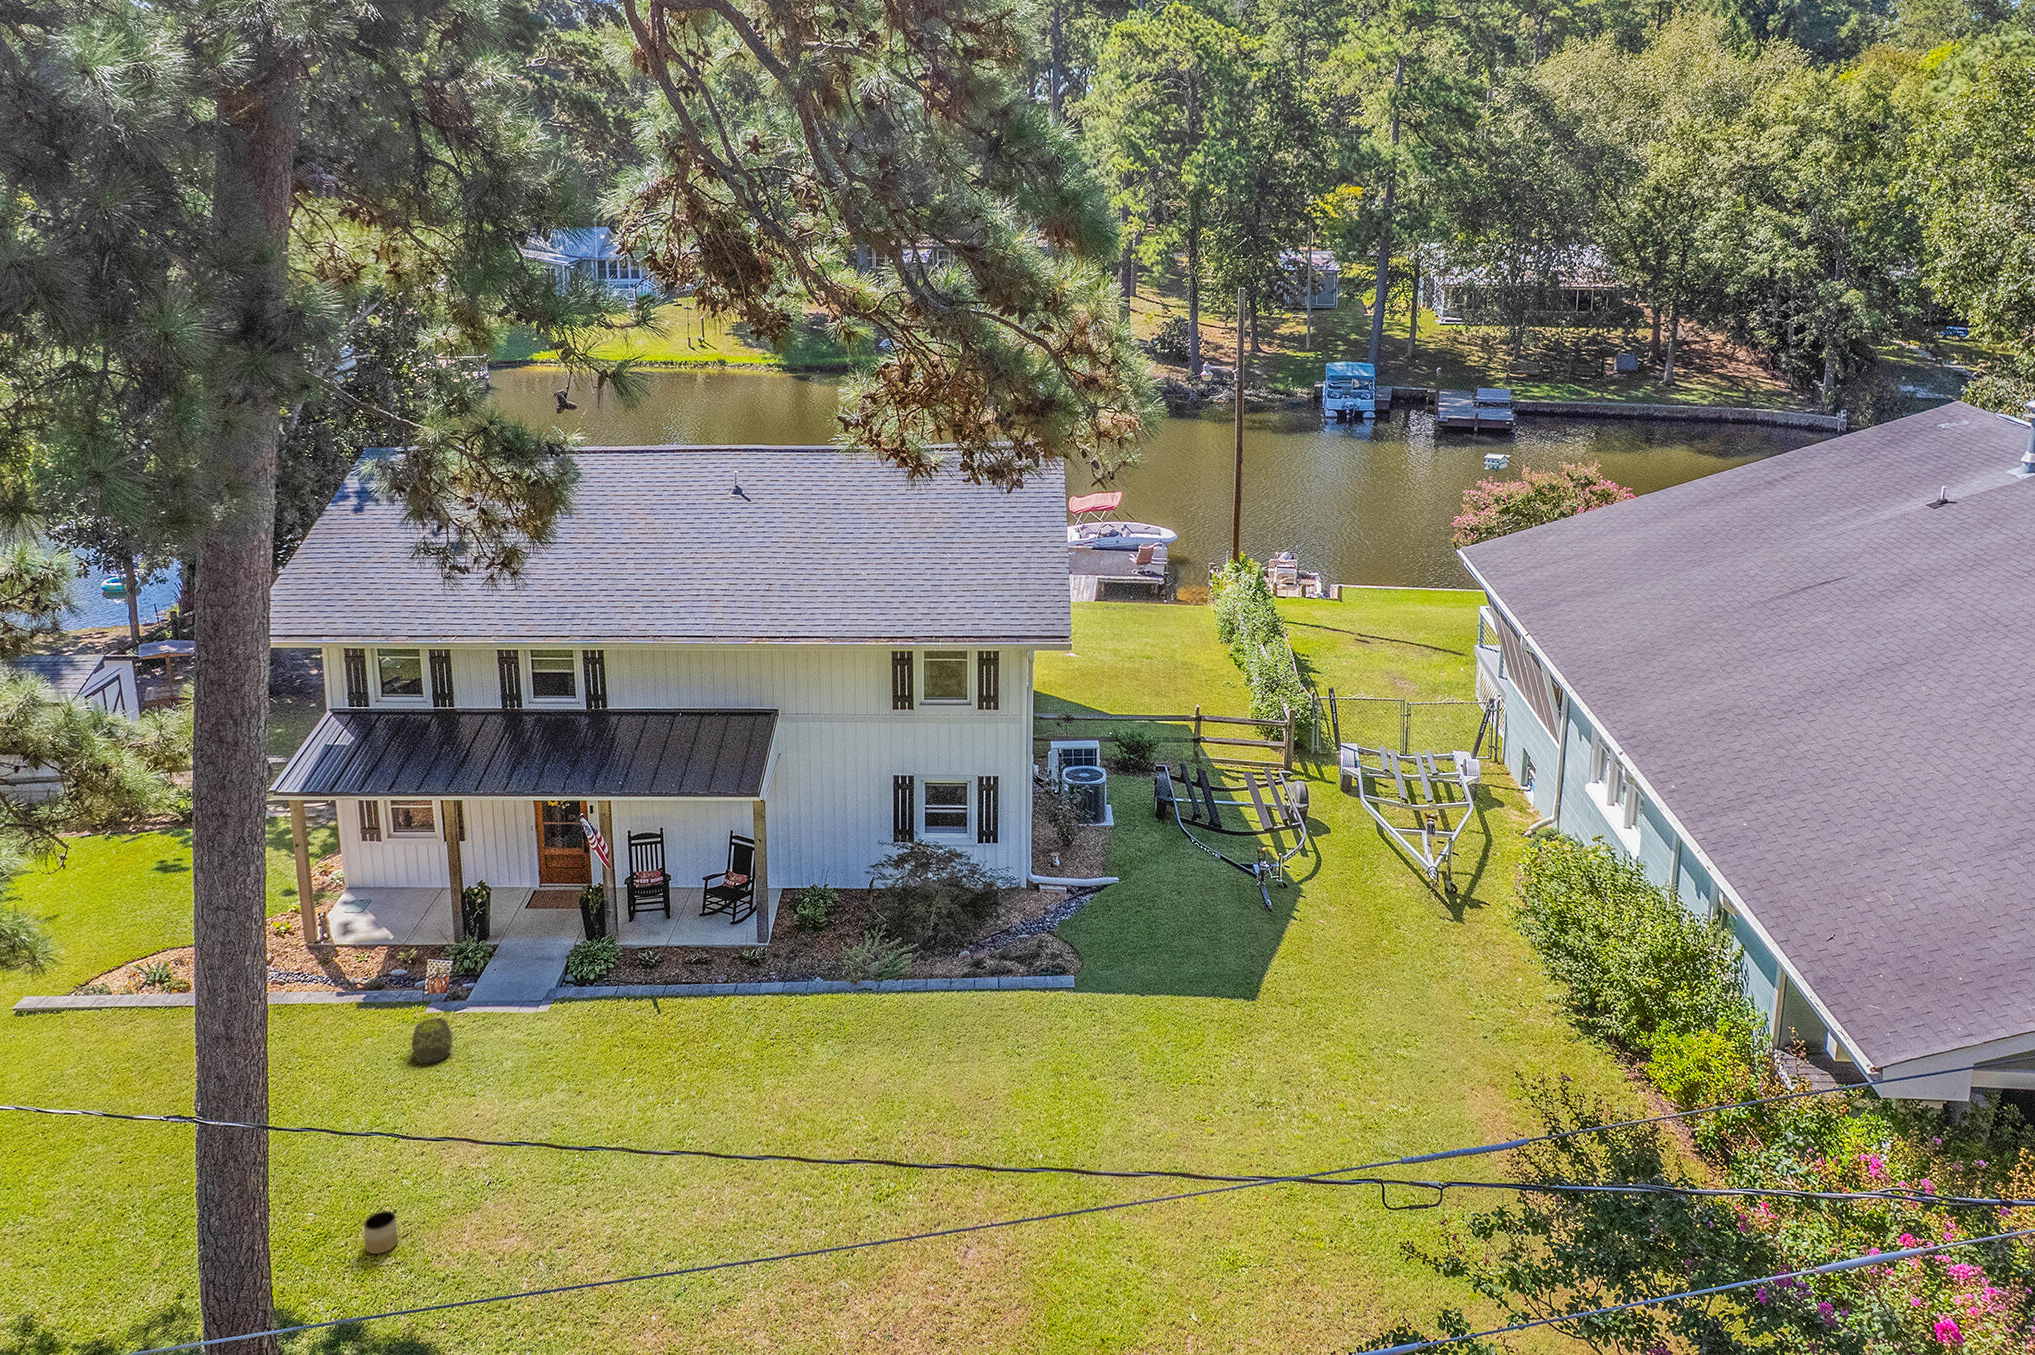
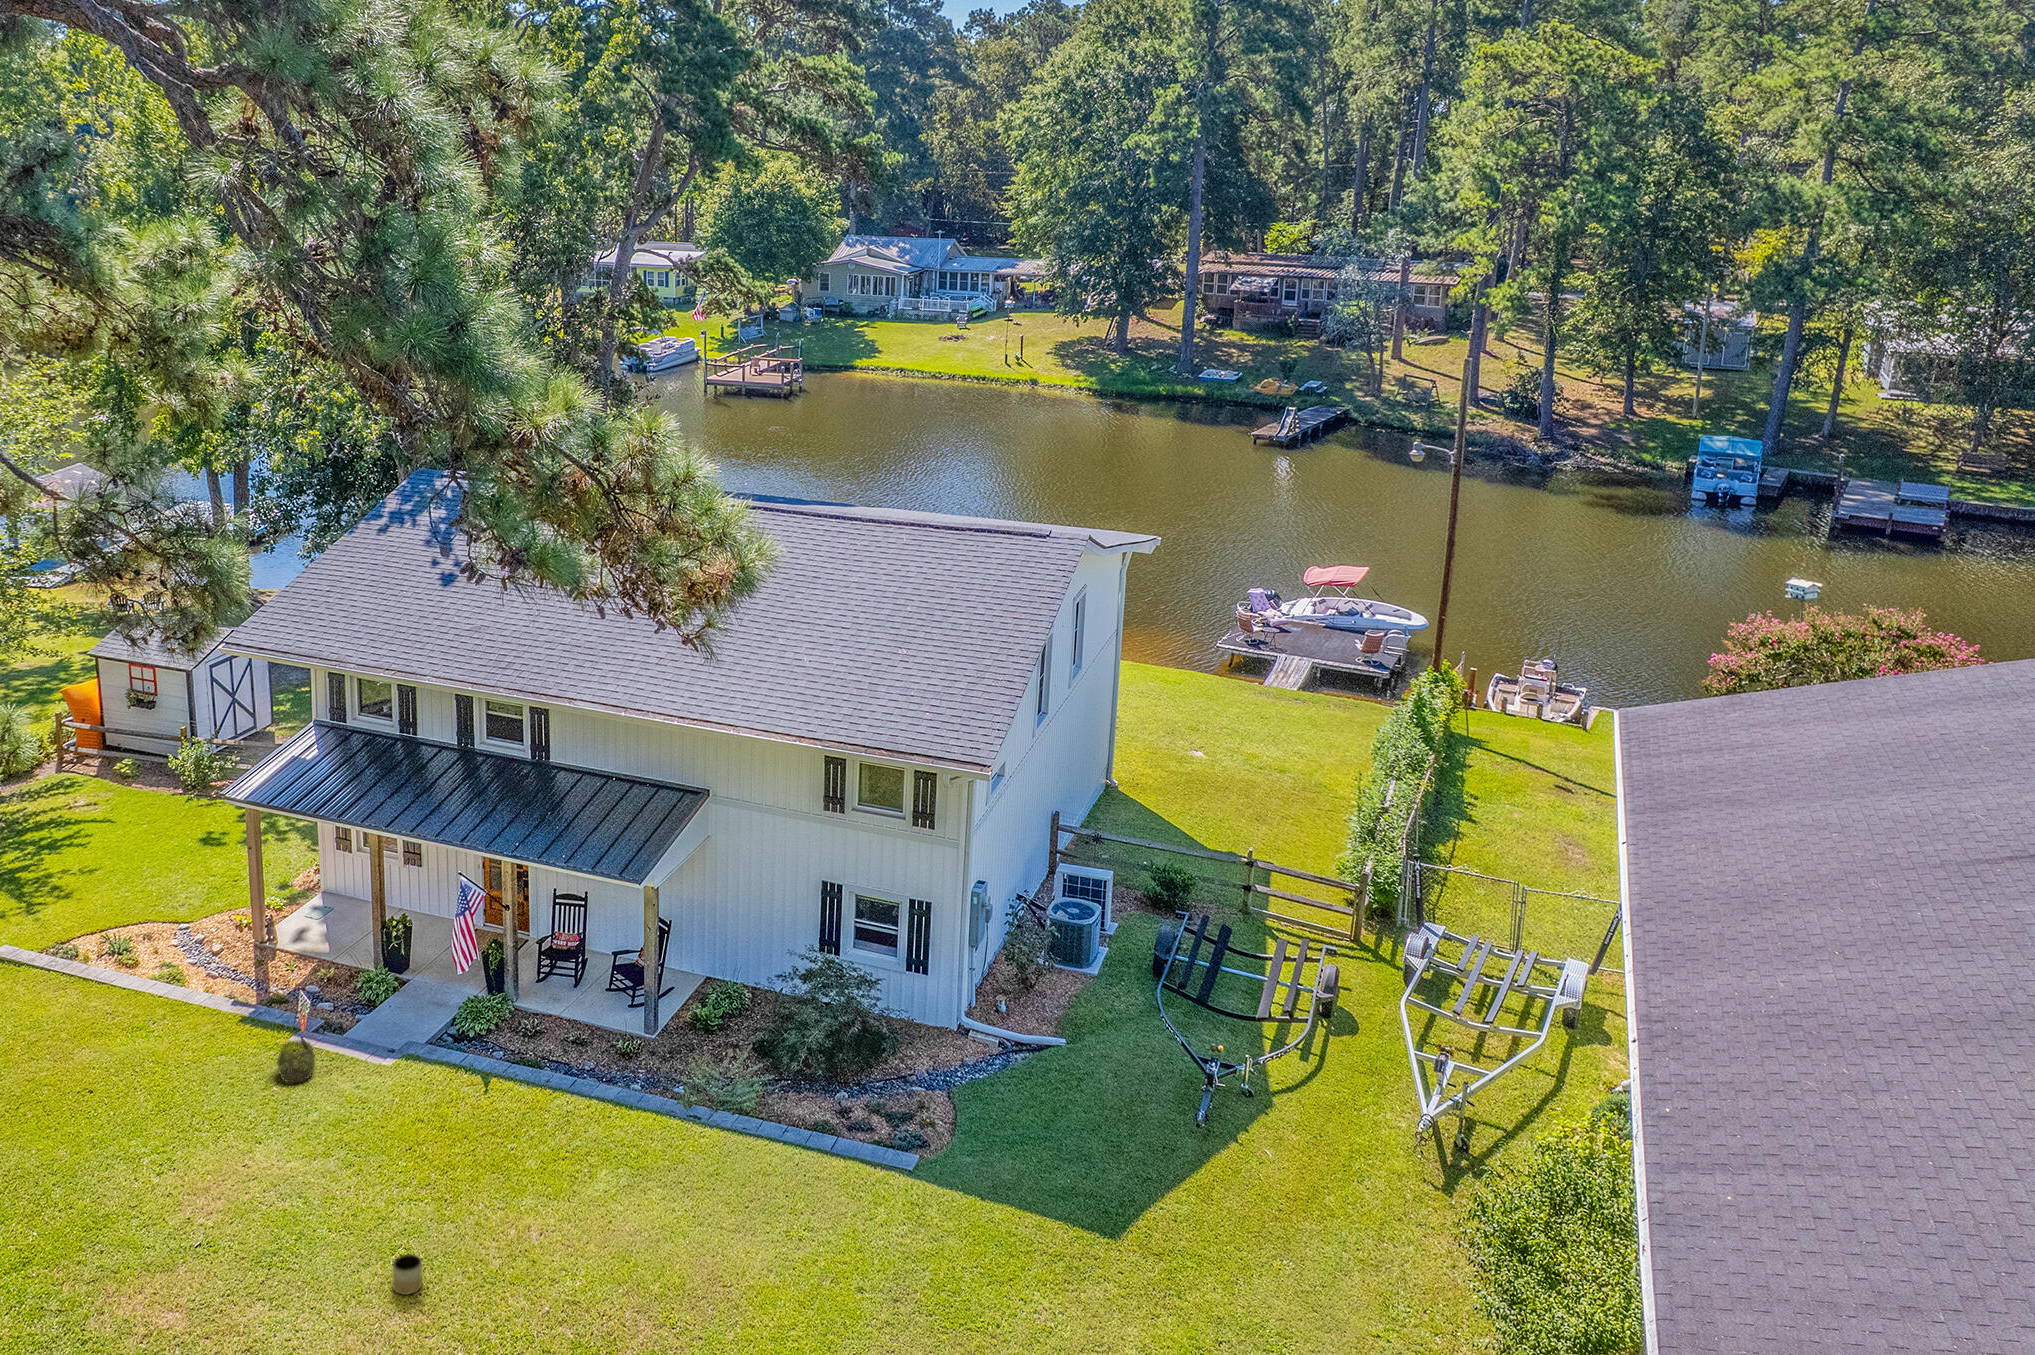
planter: present [364,1211,398,1254] -> present [392,1254,422,1295]

